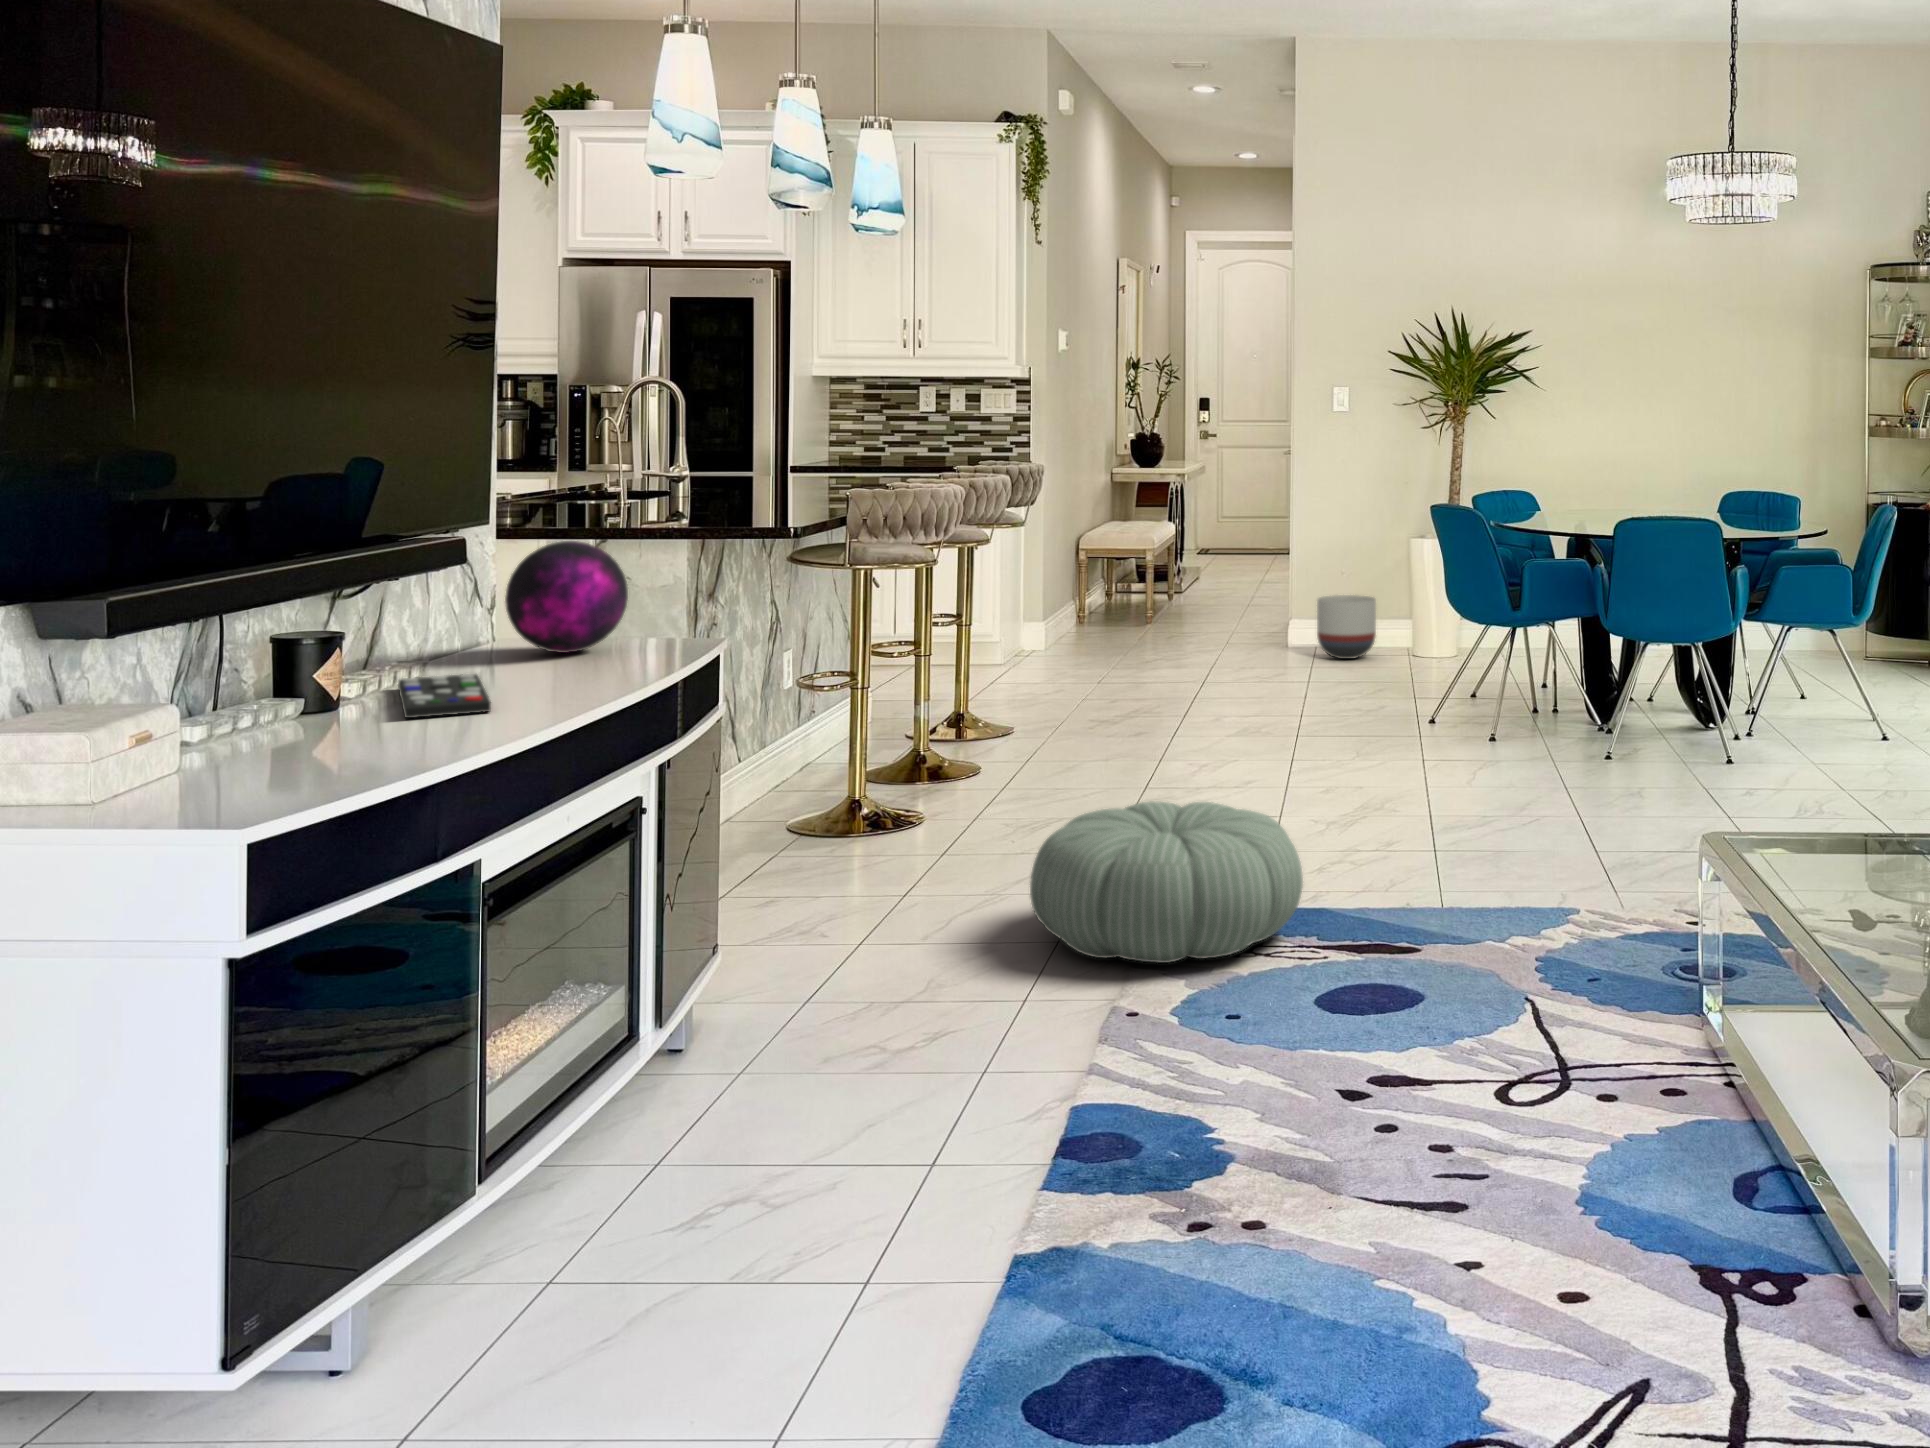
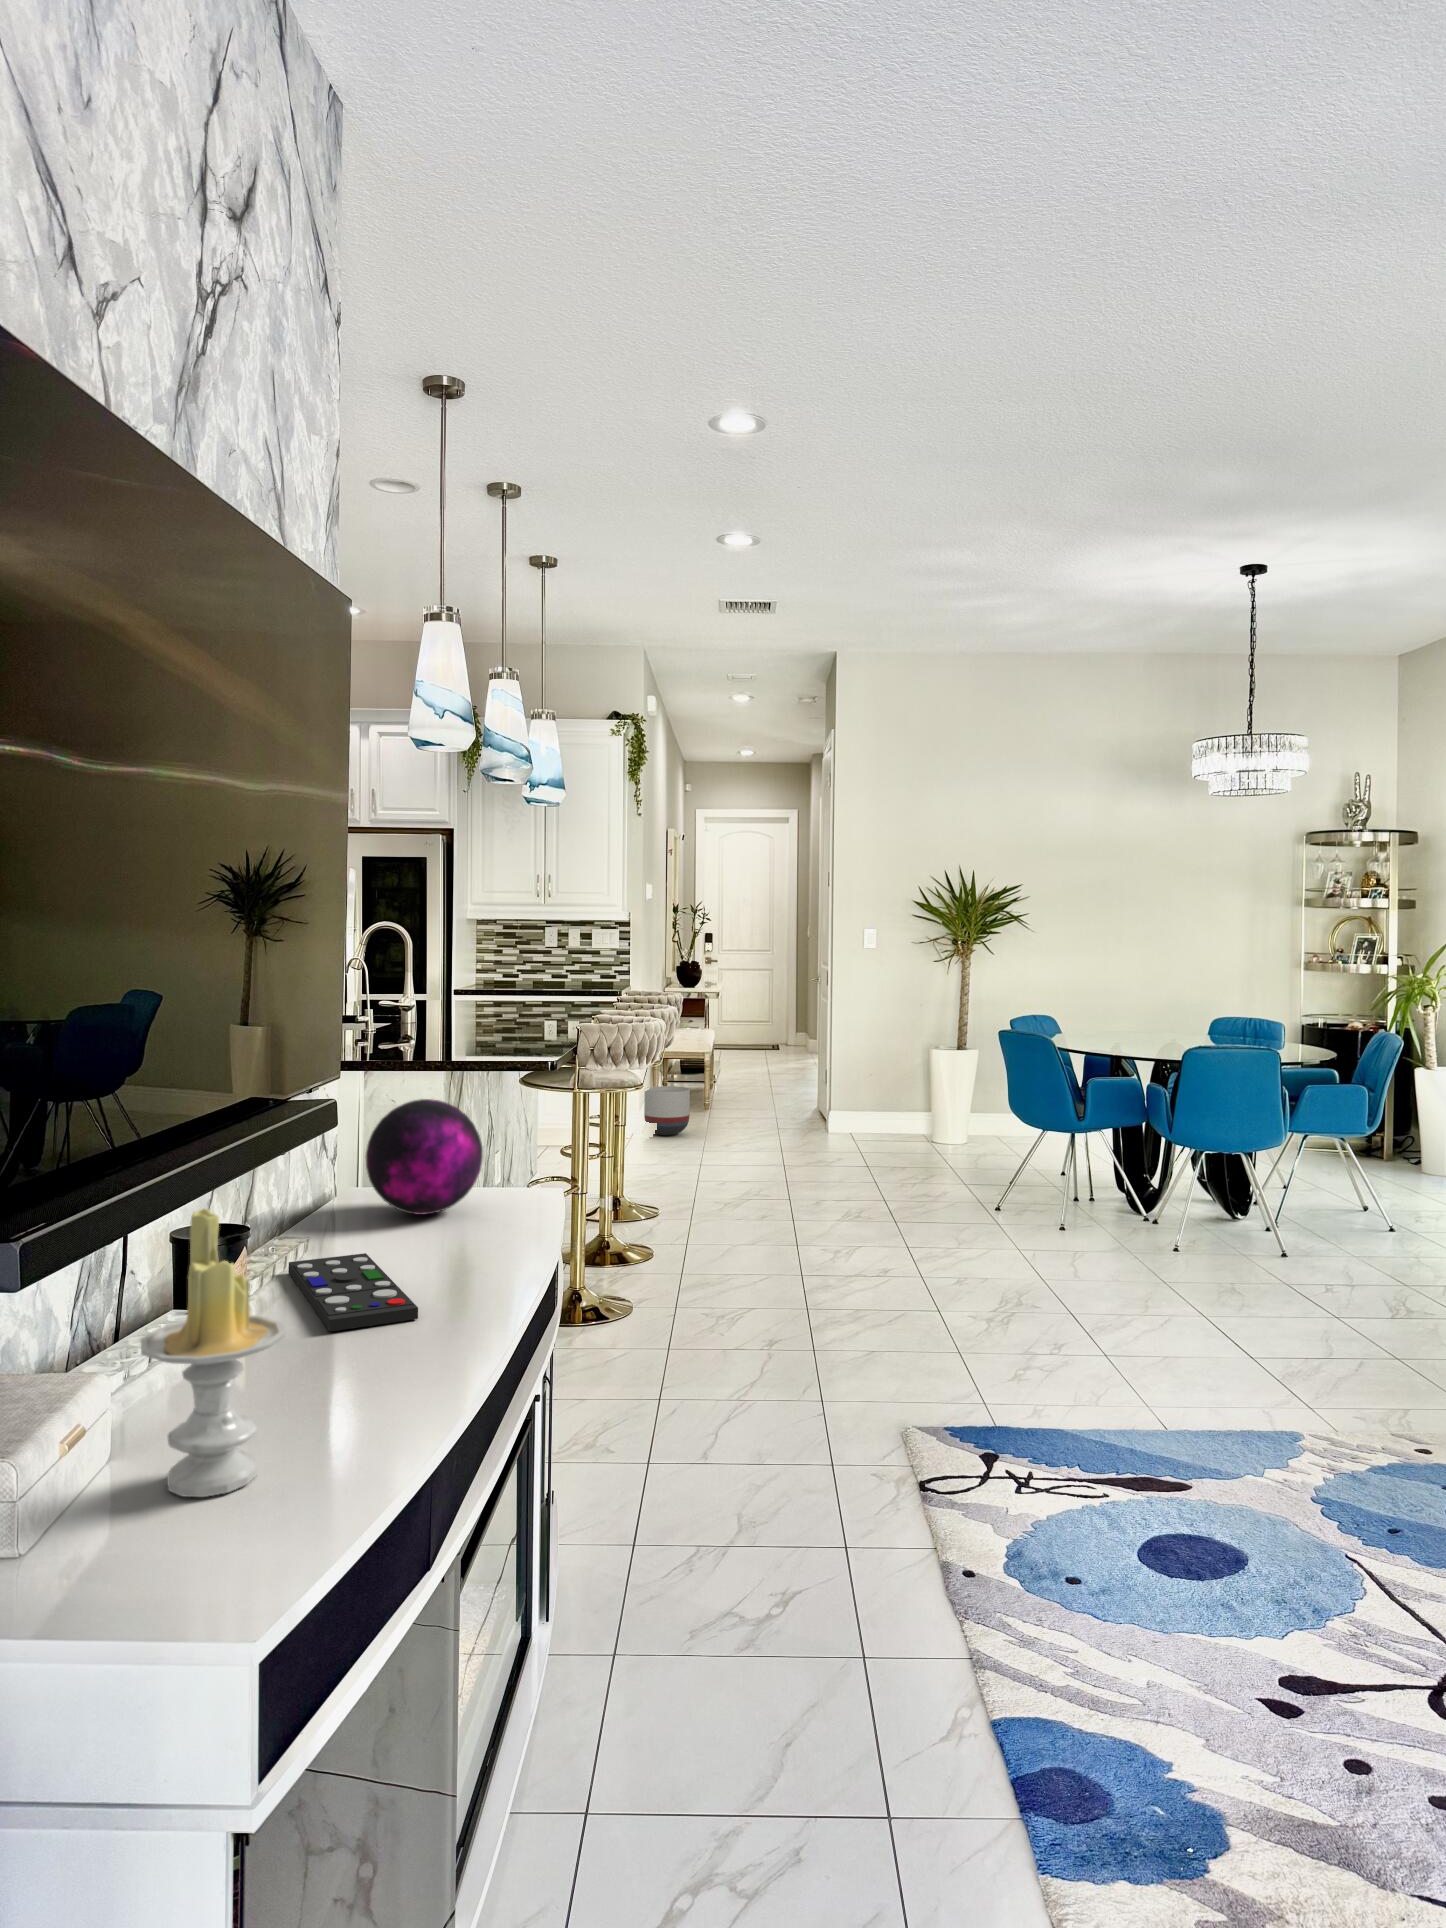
candle: none [188,579,310,790] -> present [140,1209,285,1497]
planter: present [1317,595,1376,659] -> present [644,1086,690,1136]
pouf: present [1030,802,1303,963] -> none [798,1322,1053,1494]

